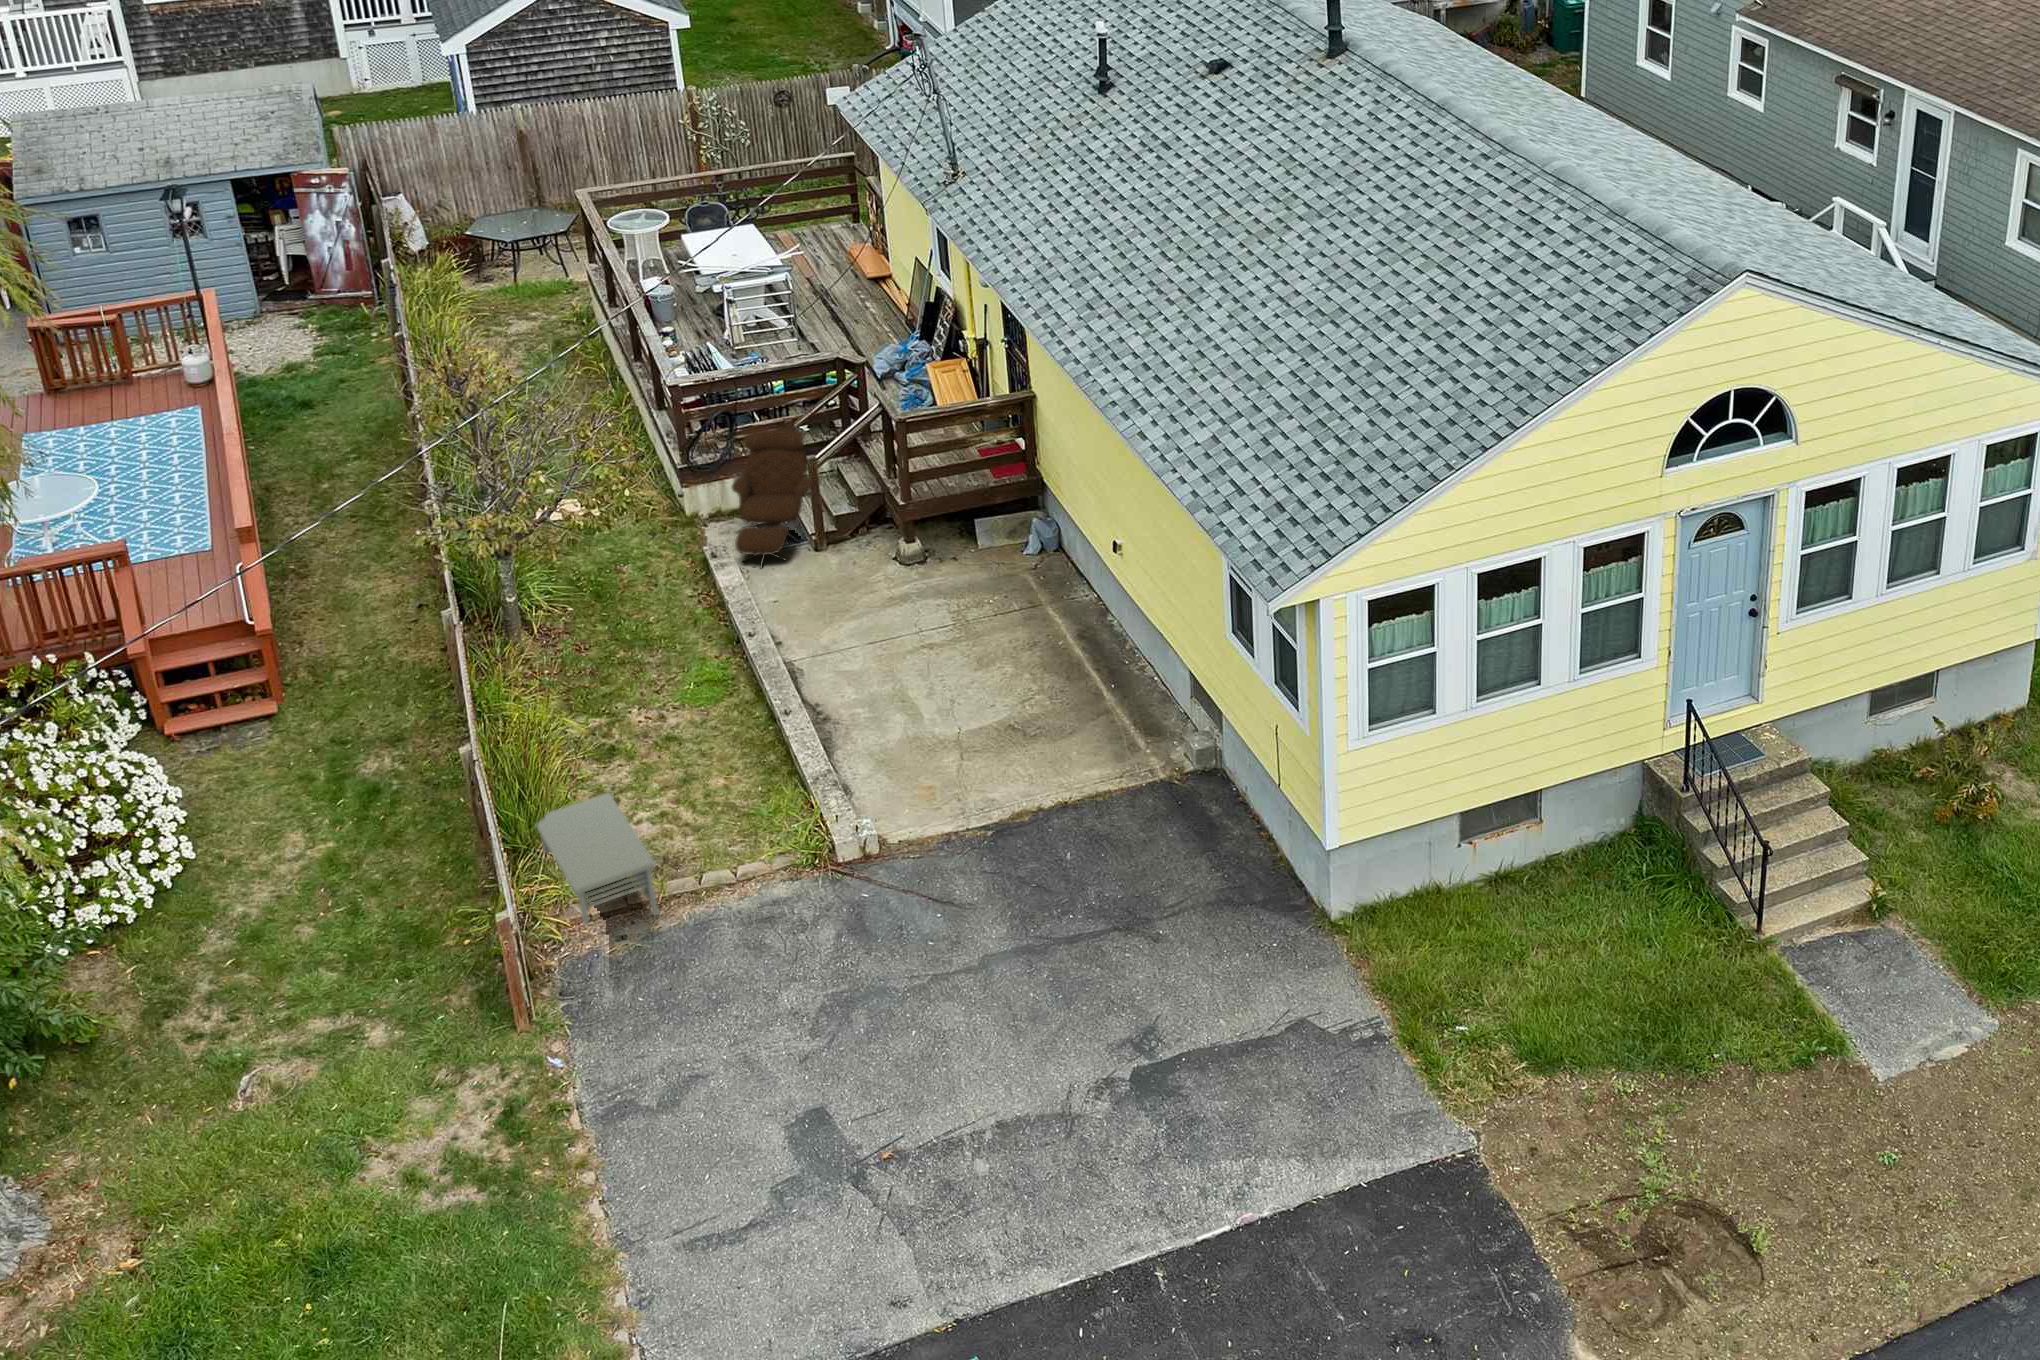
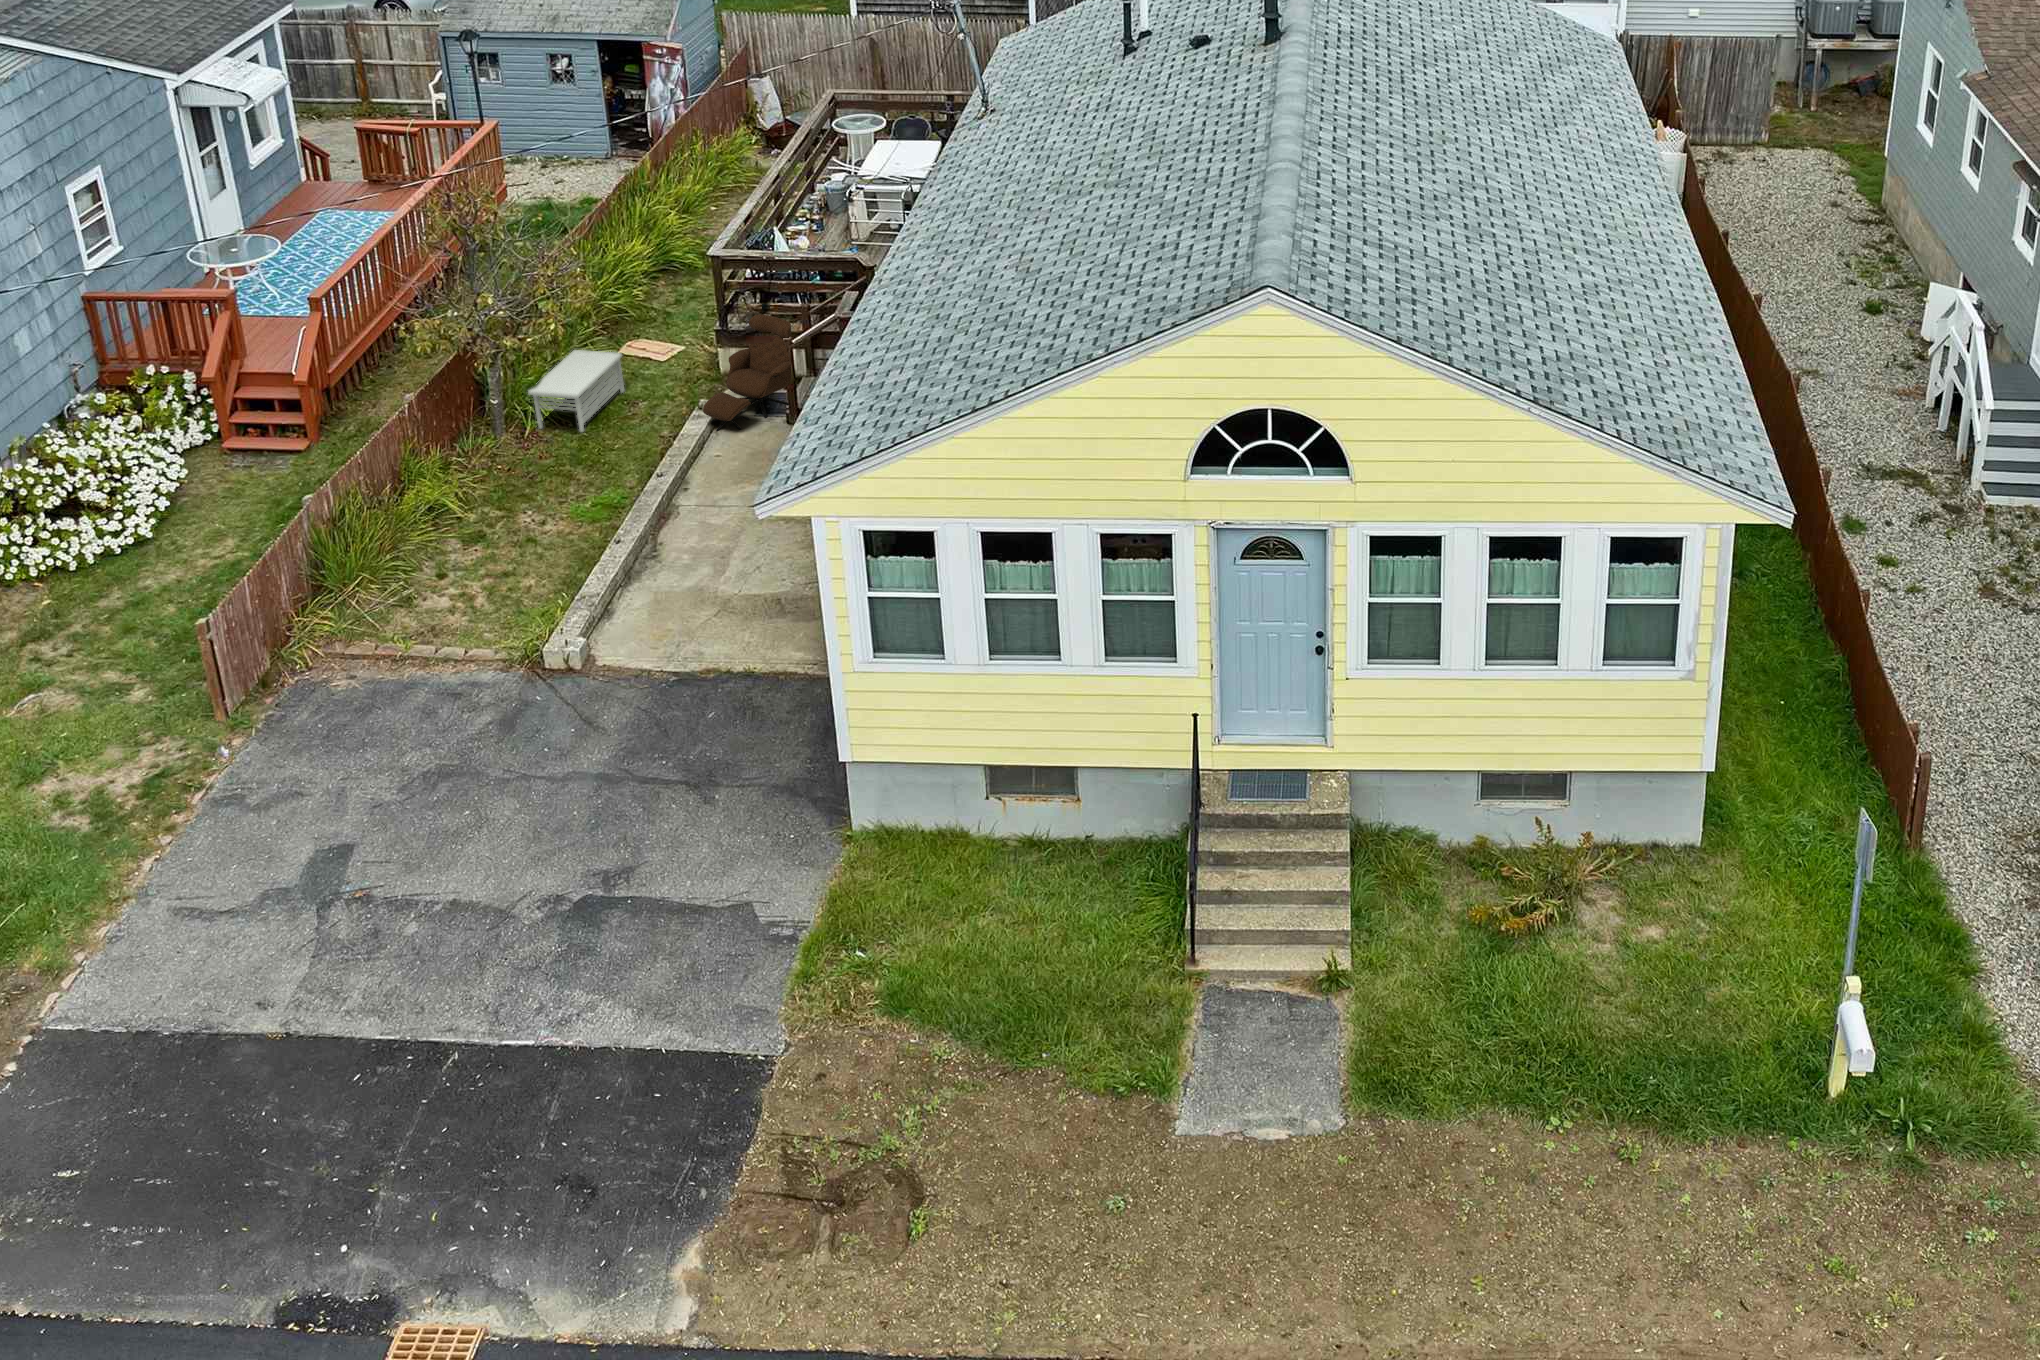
storage bench: present [537,793,658,924] -> present [528,350,625,432]

